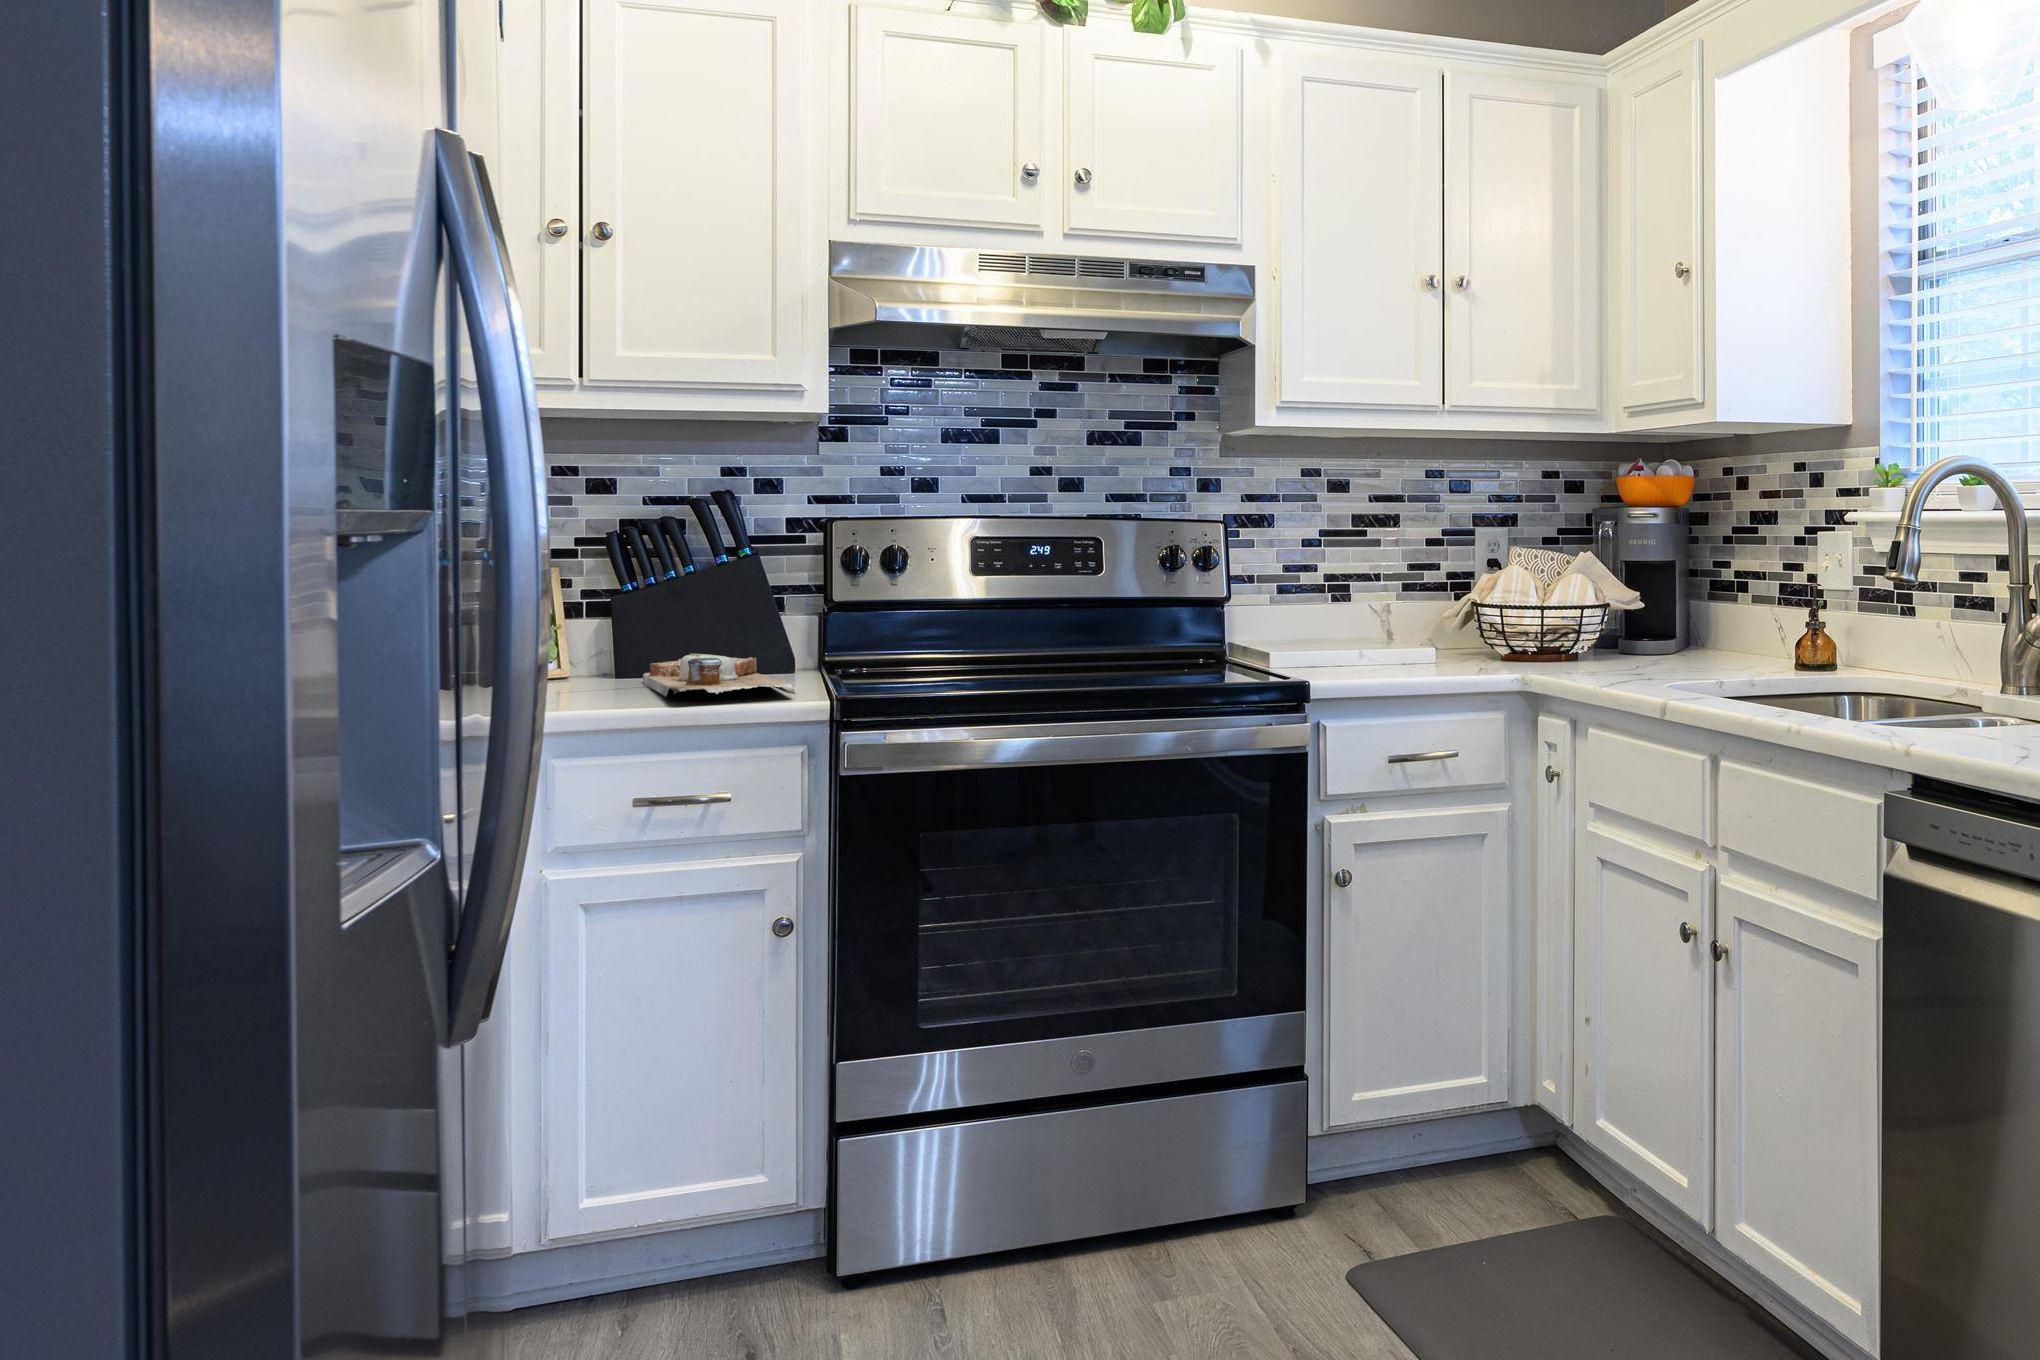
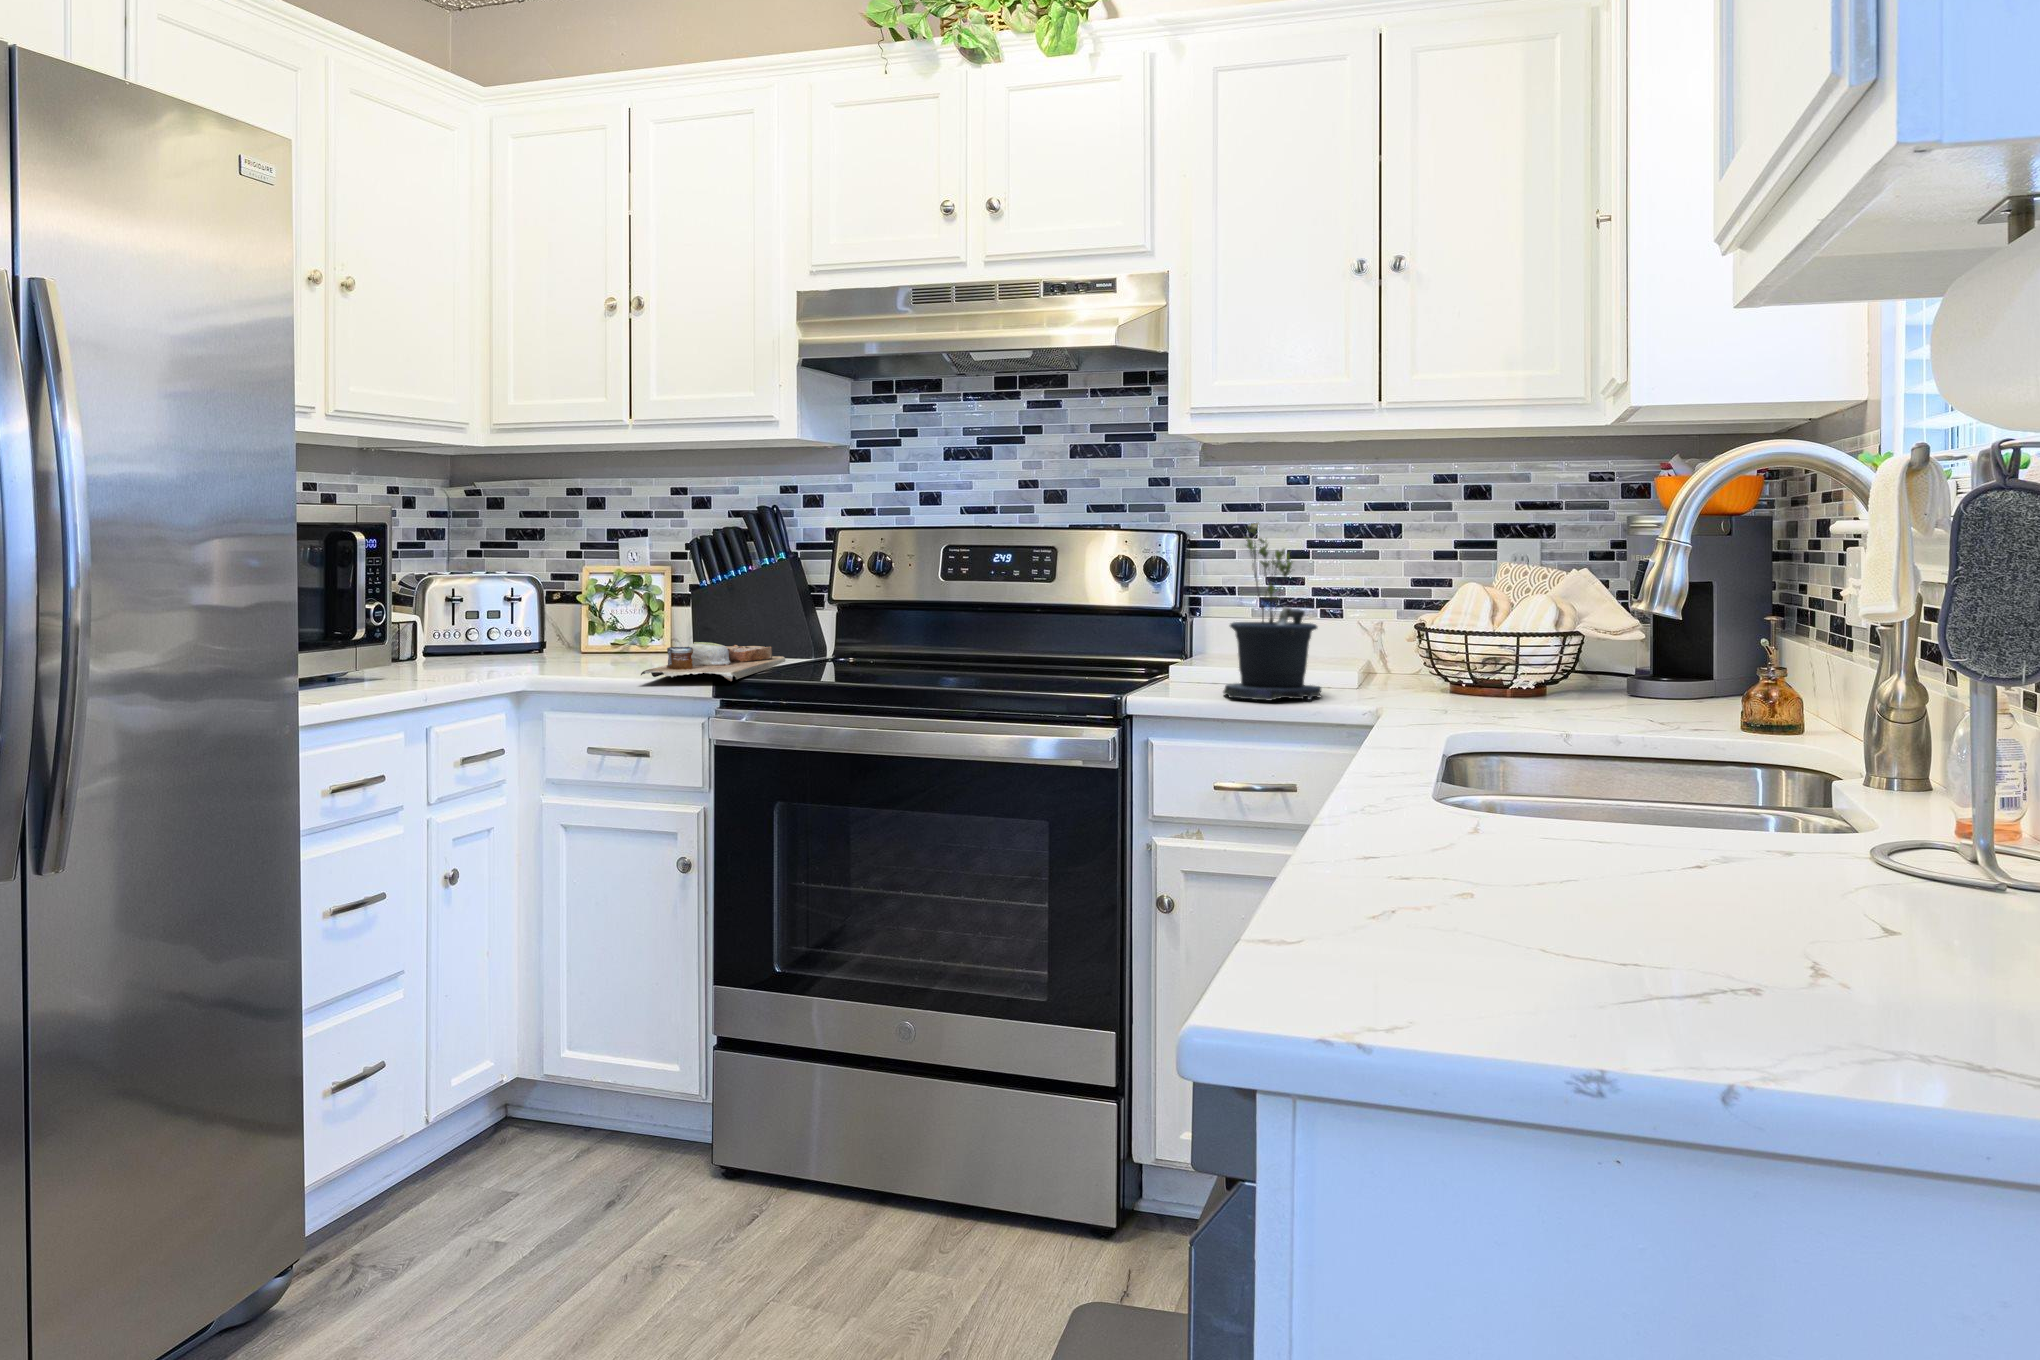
potted plant: none [1351,511,1449,676] -> present [1223,523,1322,700]

